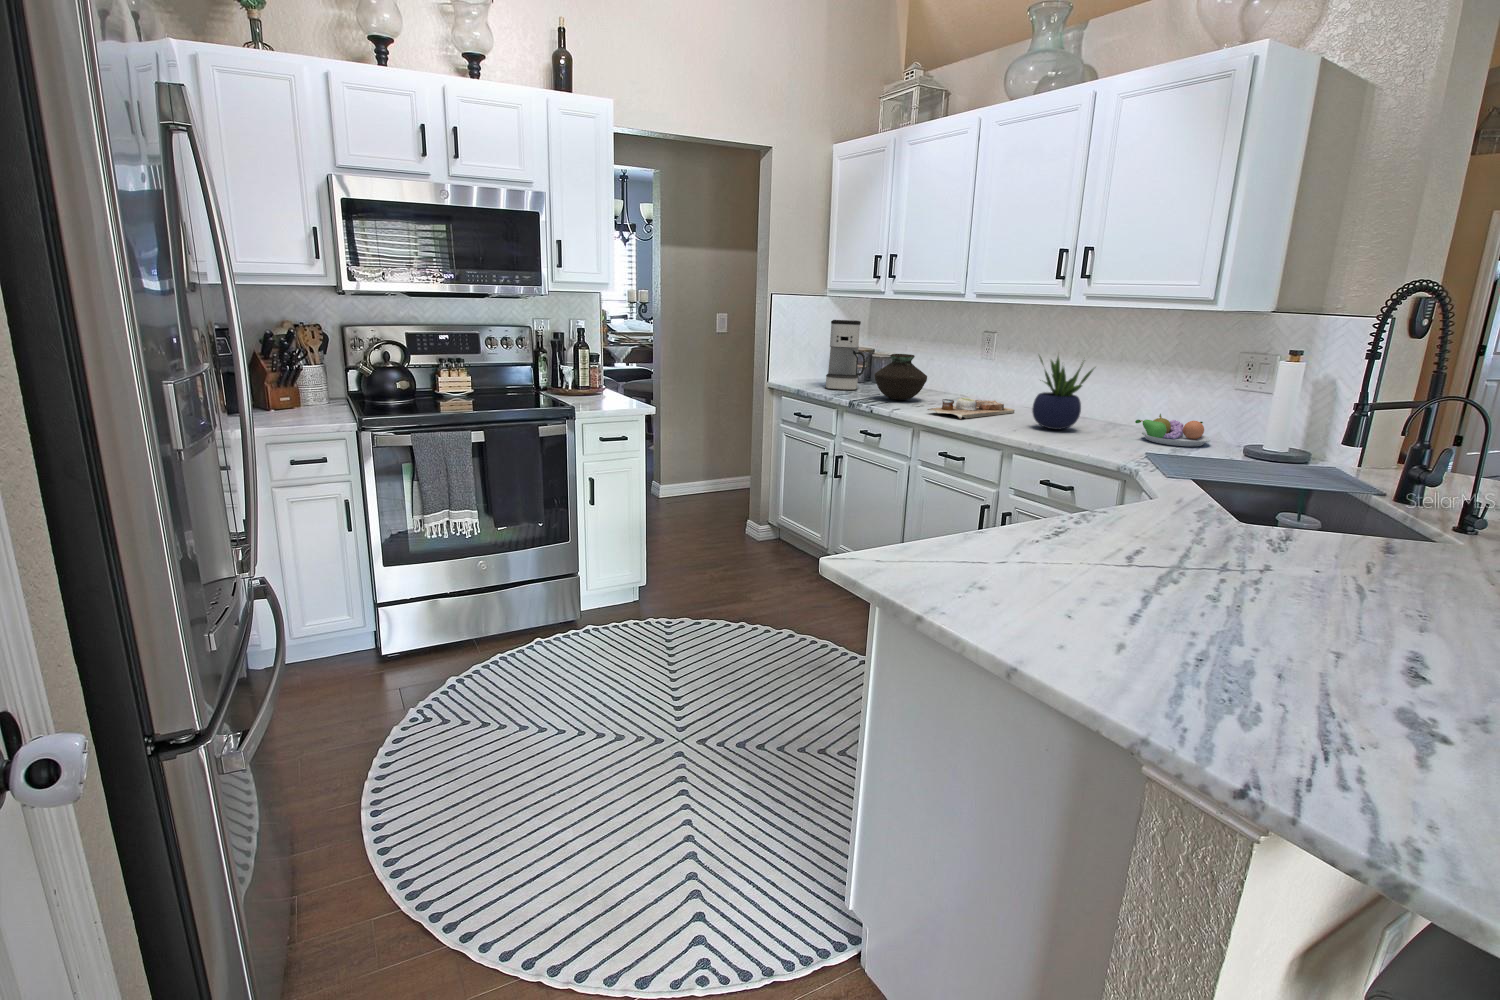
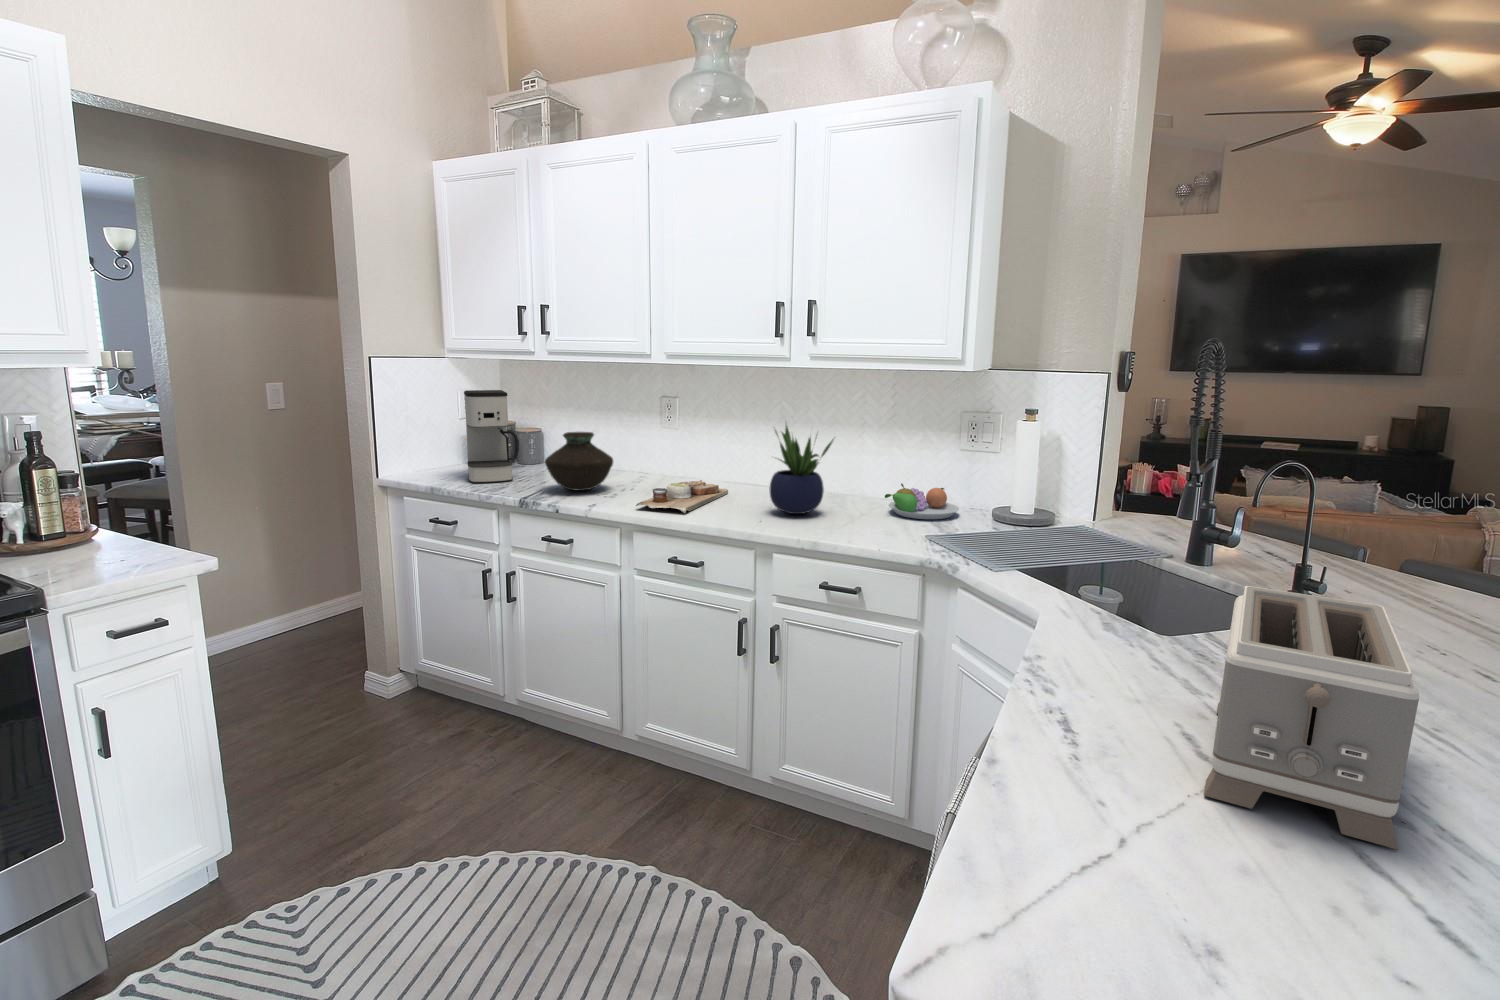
toaster: none [1108,455,1320,599] -> present [1204,586,1419,850]

